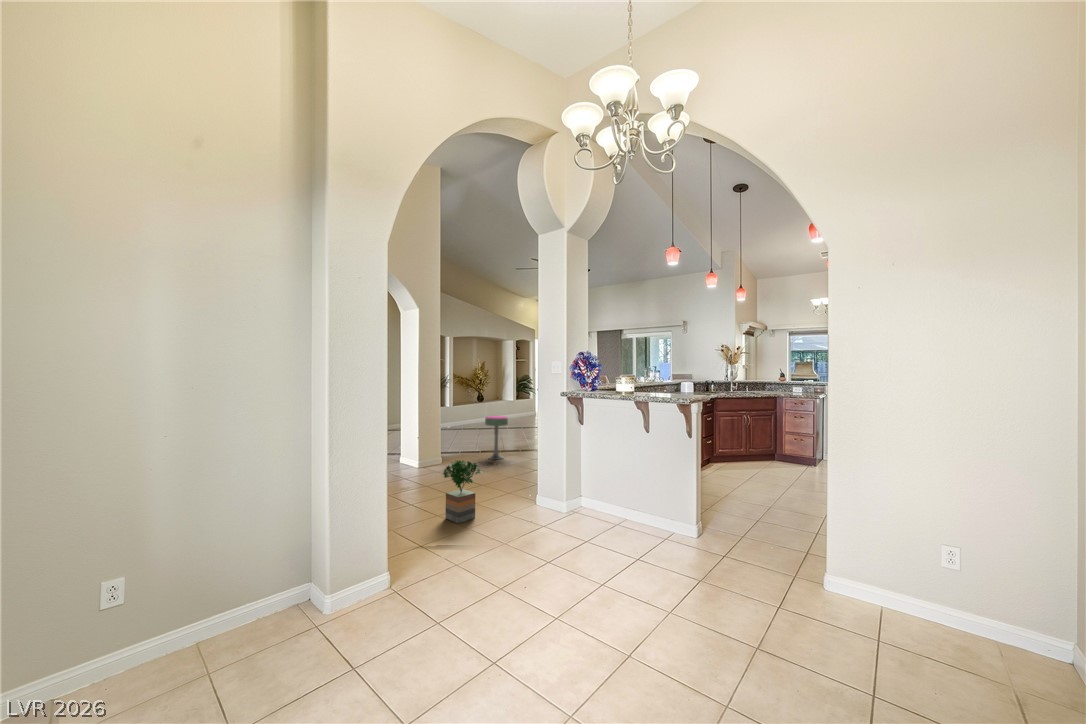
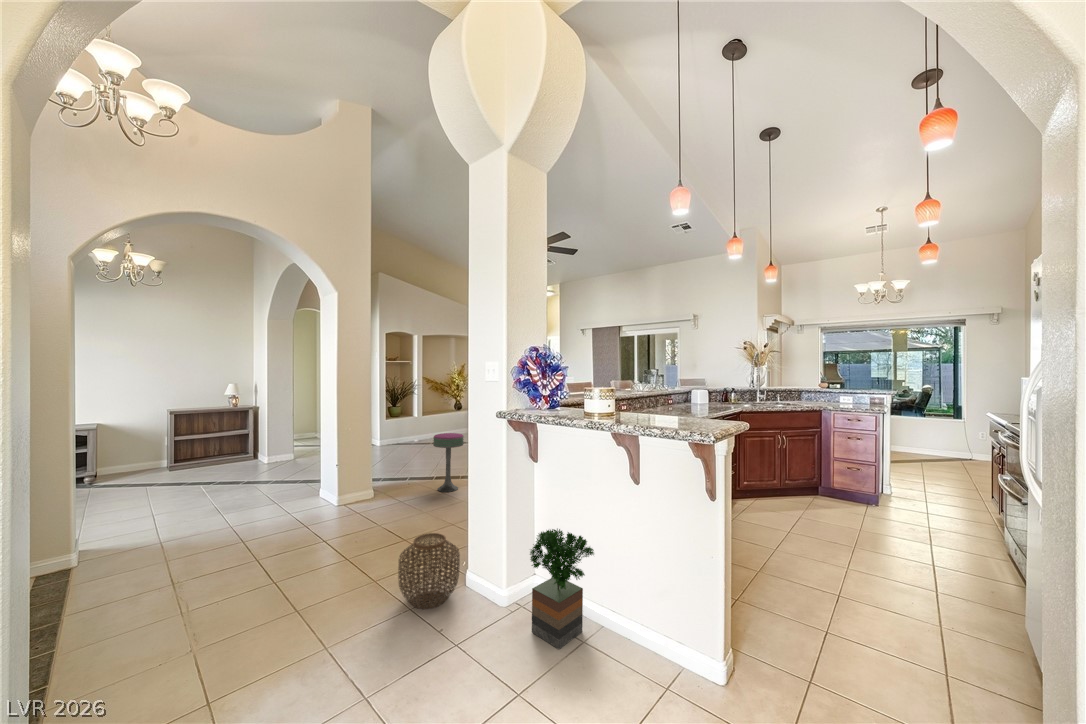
potted tree: present [443,460,482,523] -> present [530,529,594,649]
woven basket: none [501,469,537,512] -> present [398,533,460,609]

